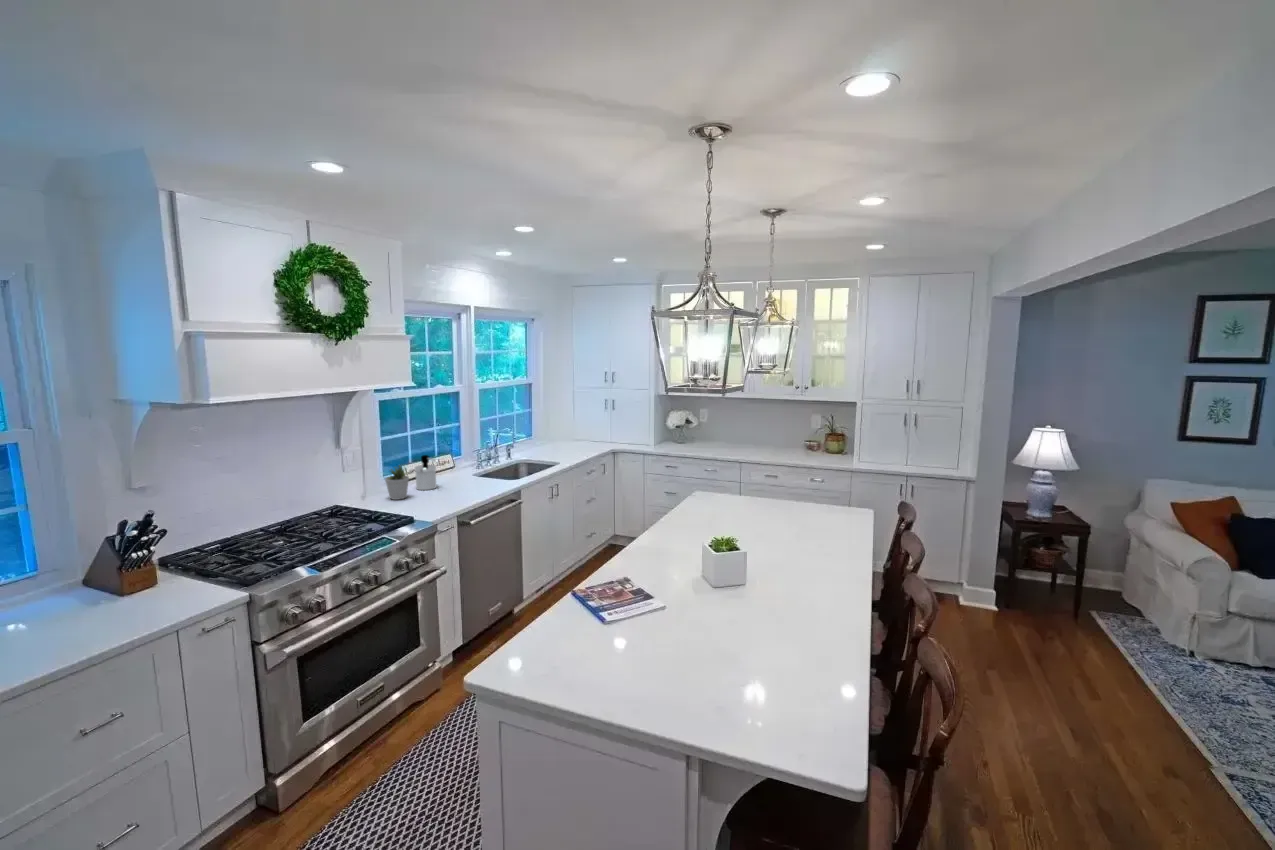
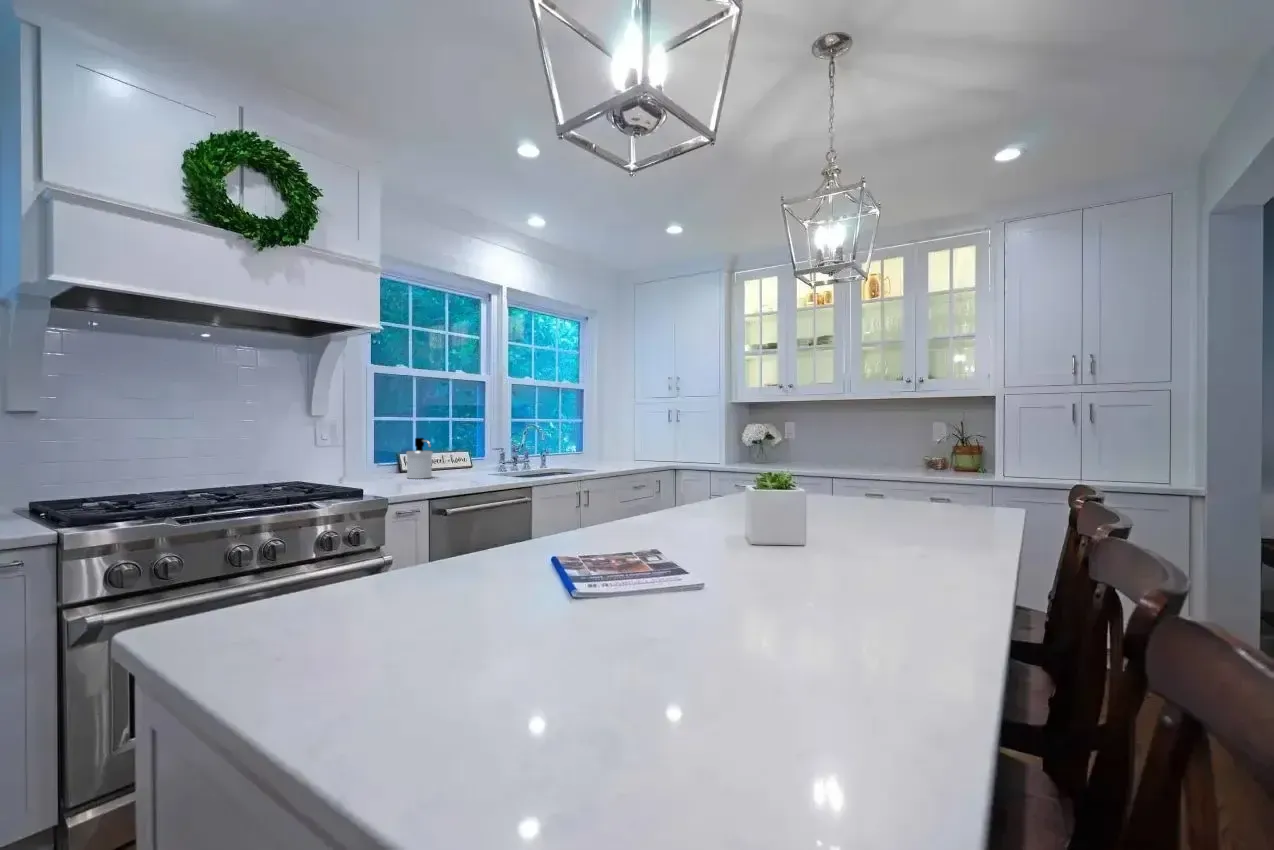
potted plant: present [385,466,409,500] -> none [358,438,389,482]

